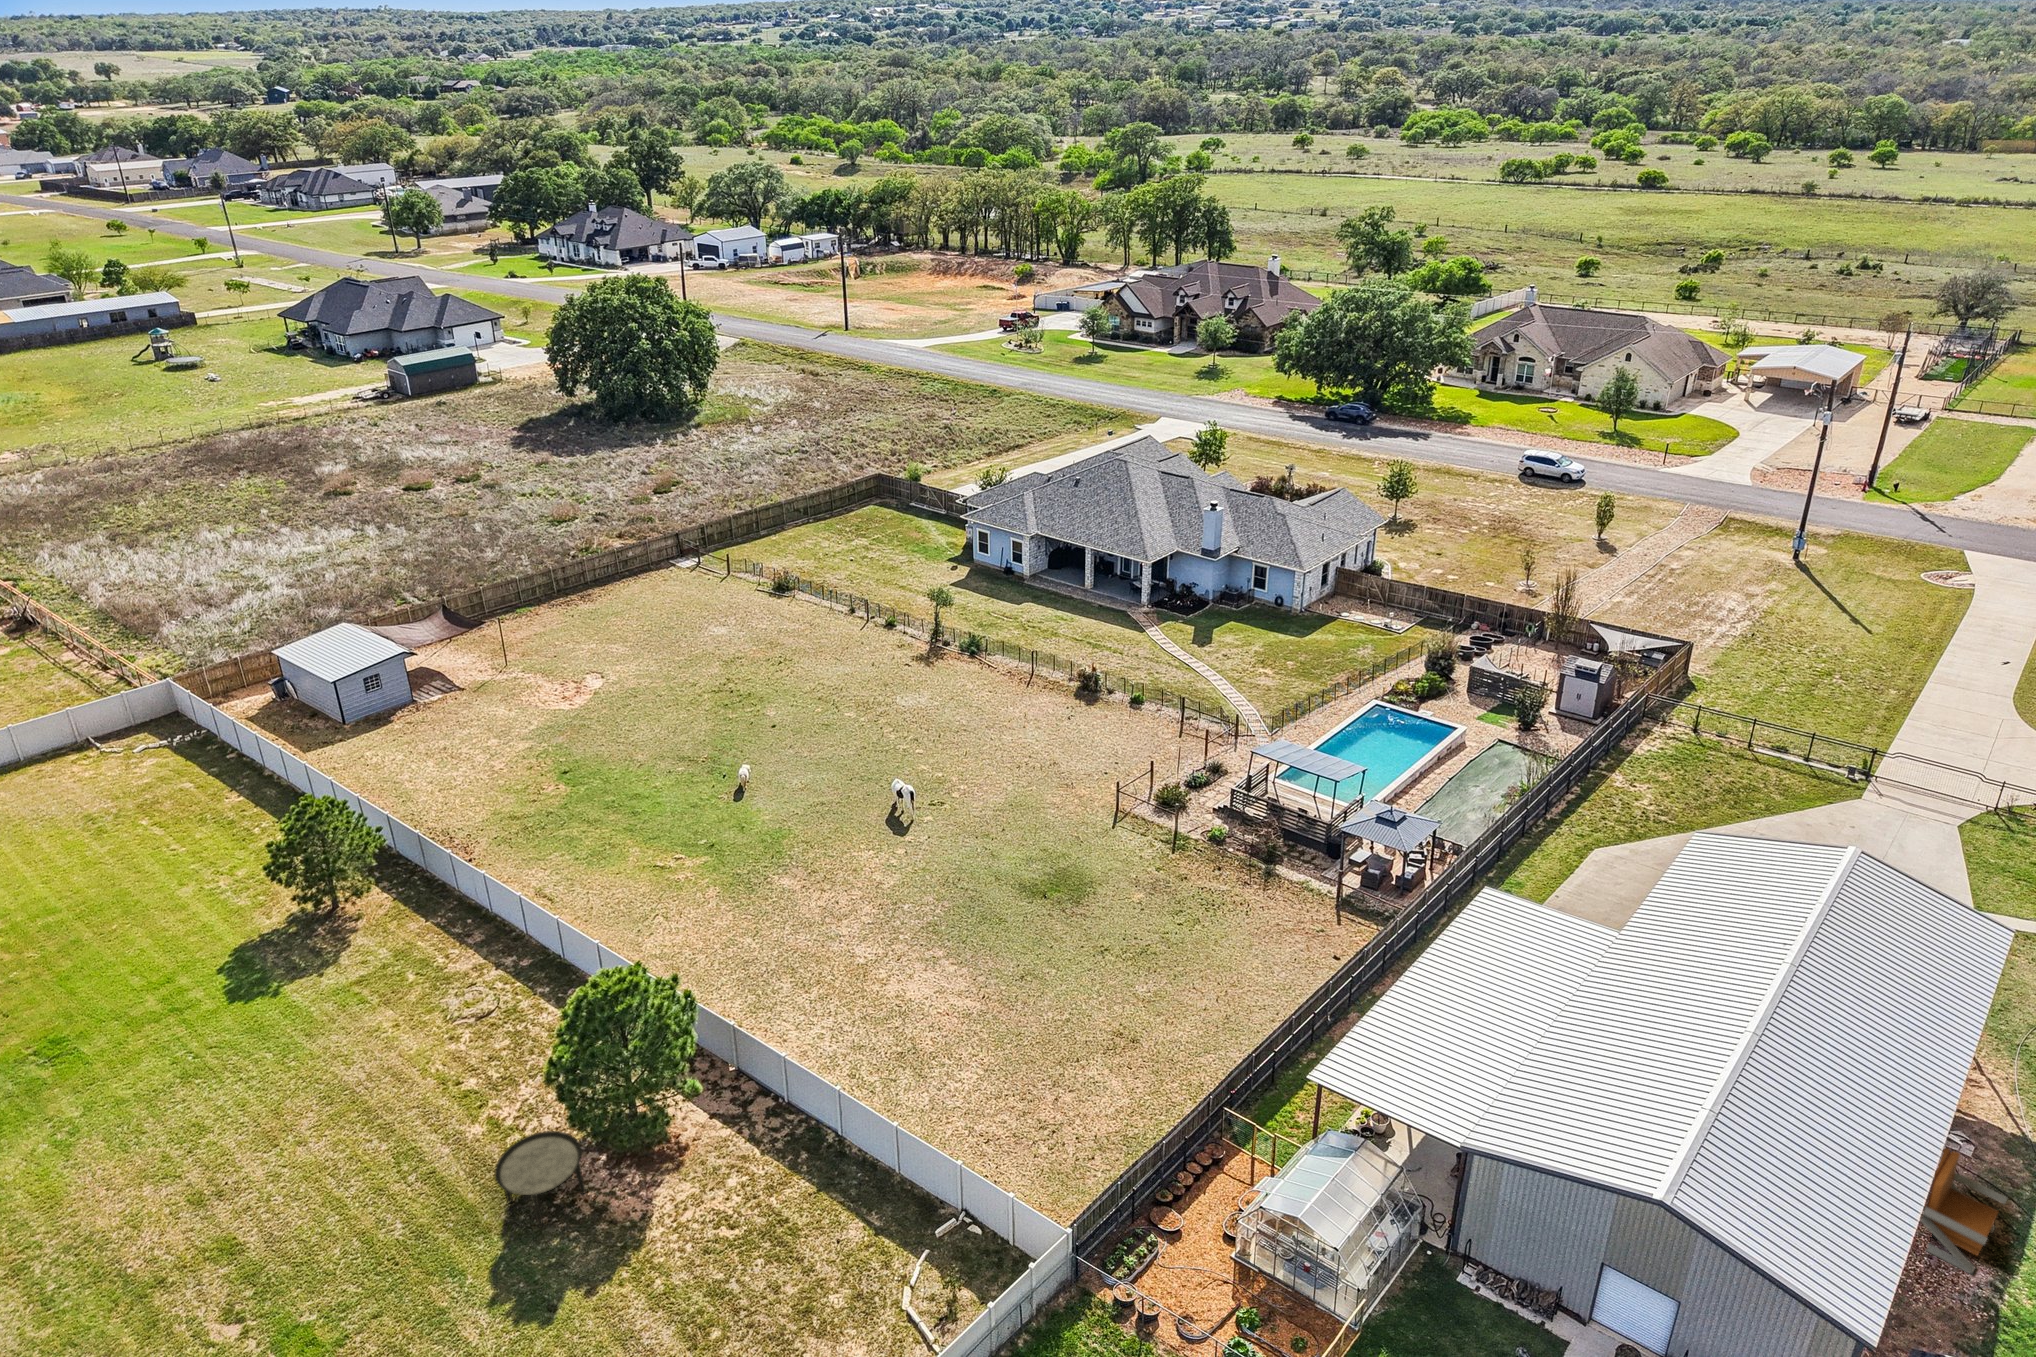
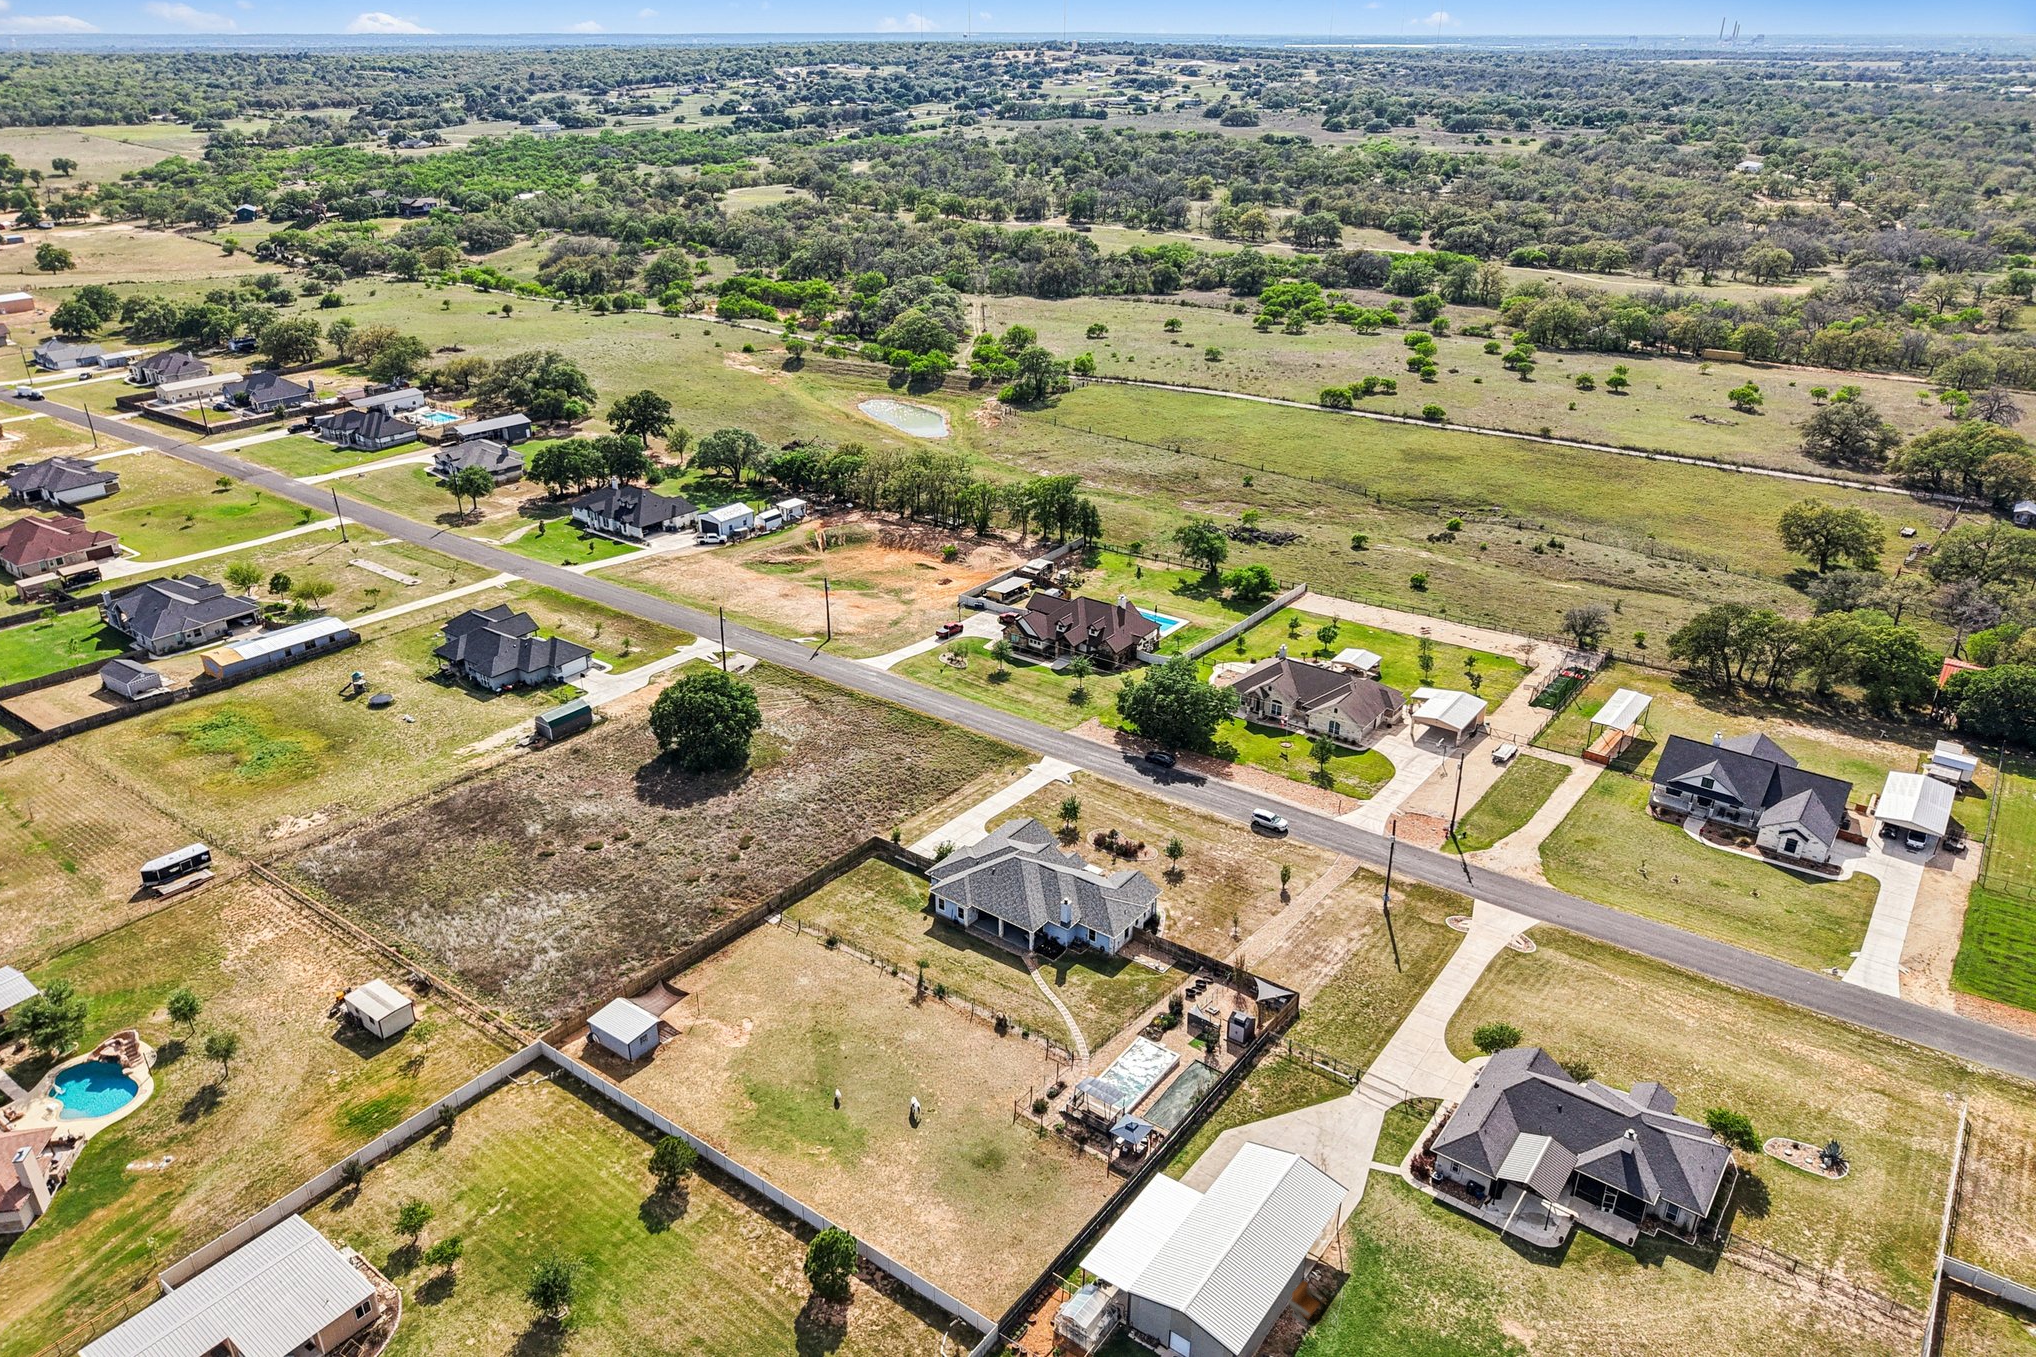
round table: present [495,1131,586,1227] -> none [789,1291,820,1329]

